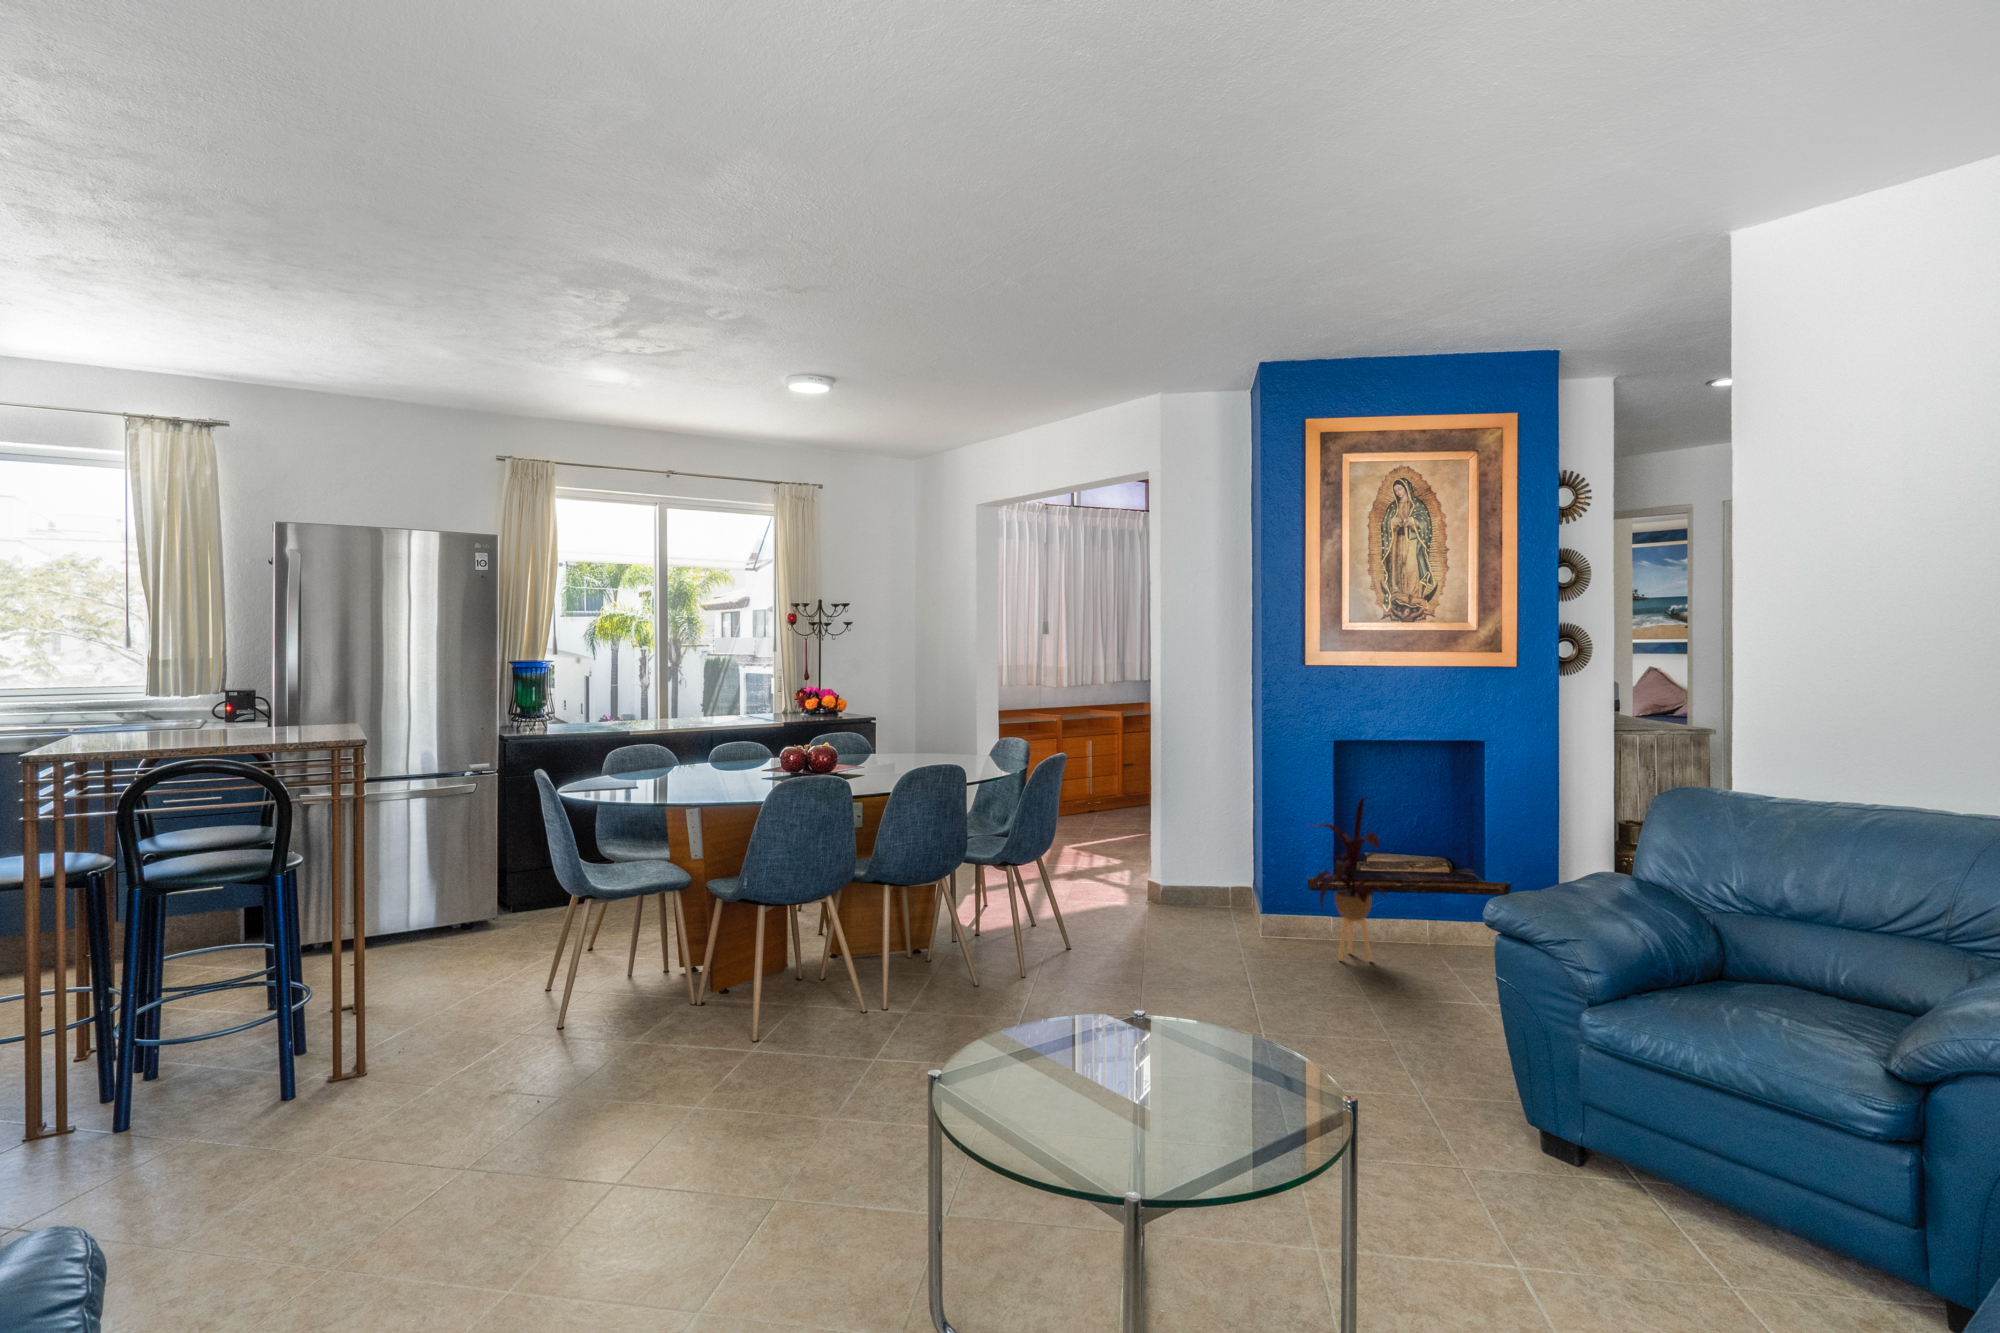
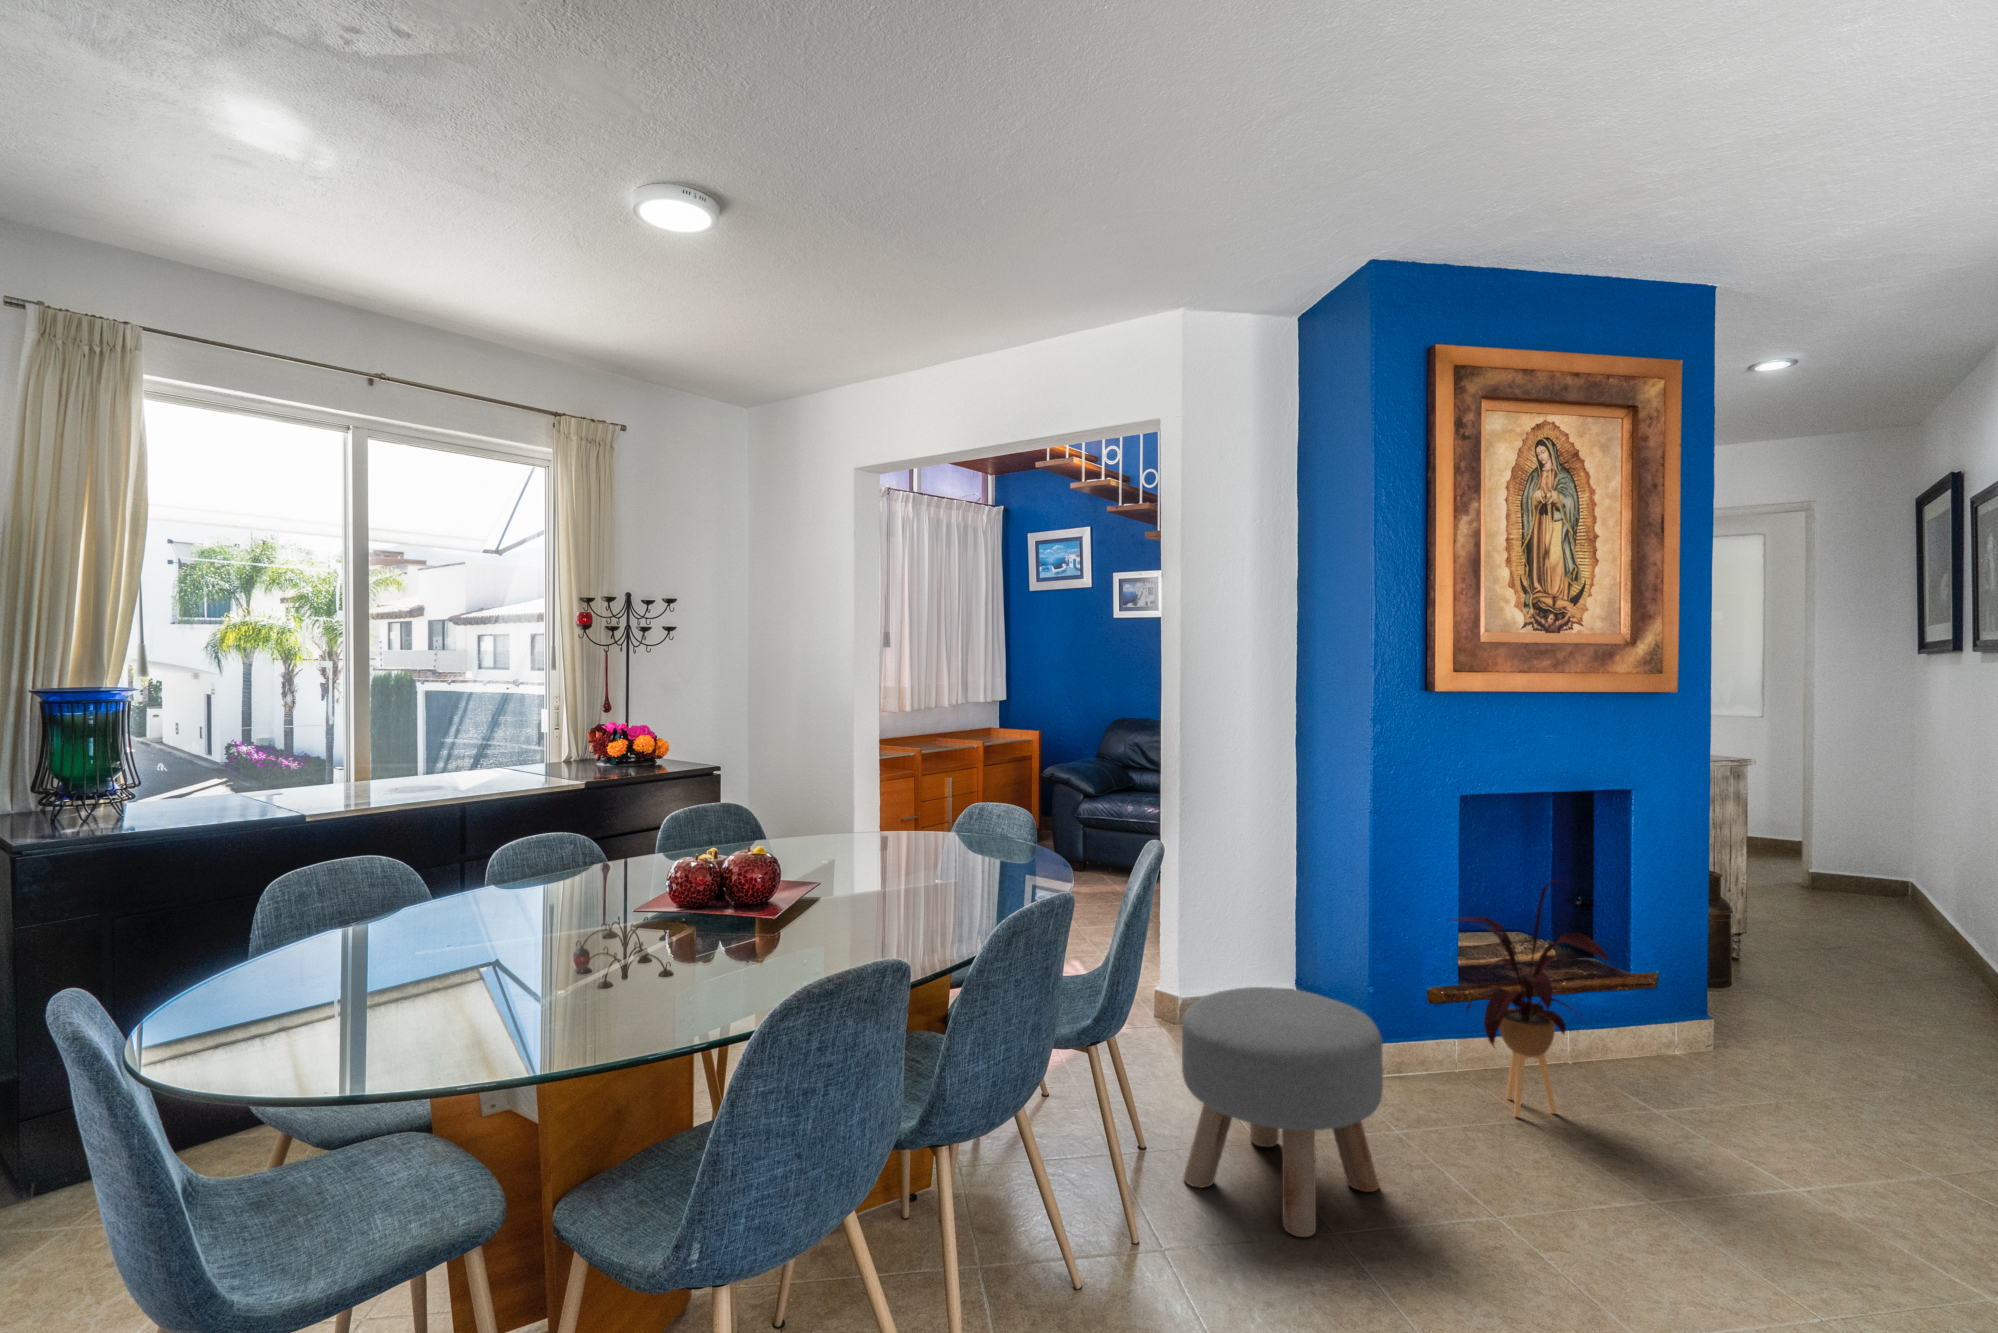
ottoman: none [1078,855,1198,986] -> present [1182,987,1383,1237]

